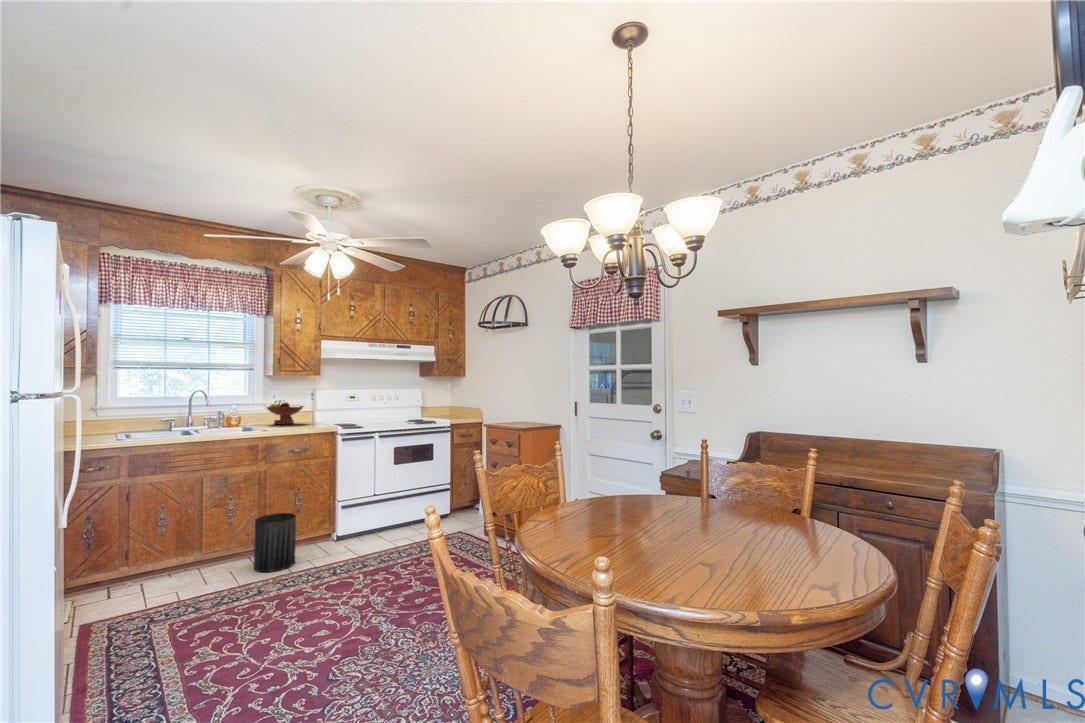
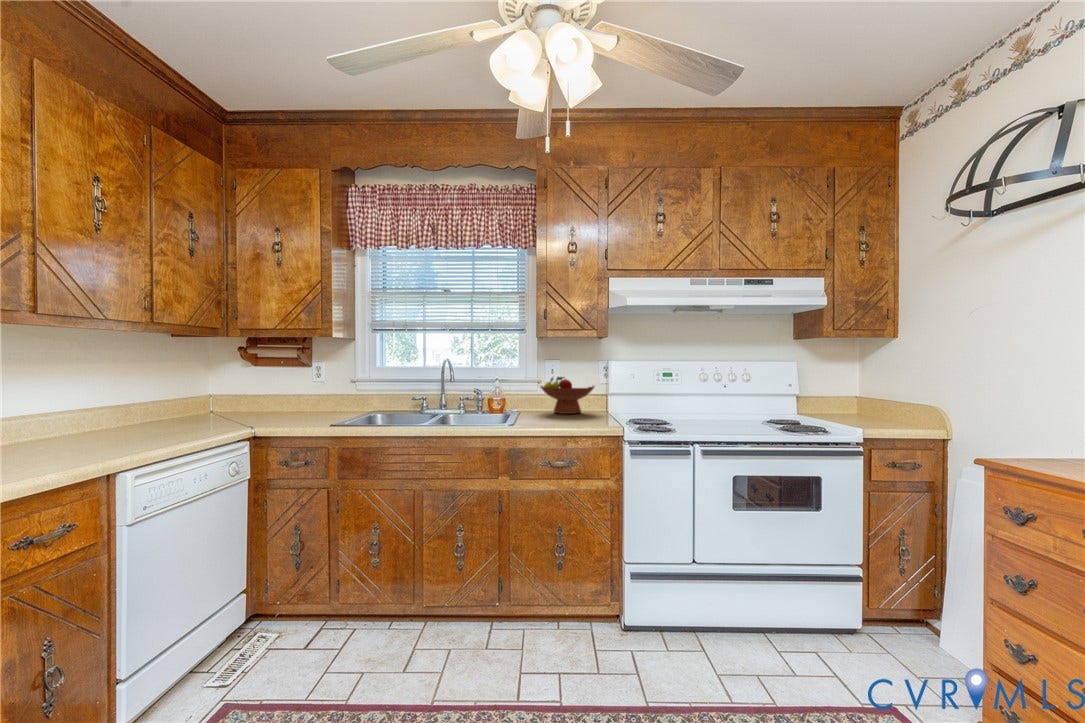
trash can: present [254,513,296,572] -> none [479,572,543,687]

